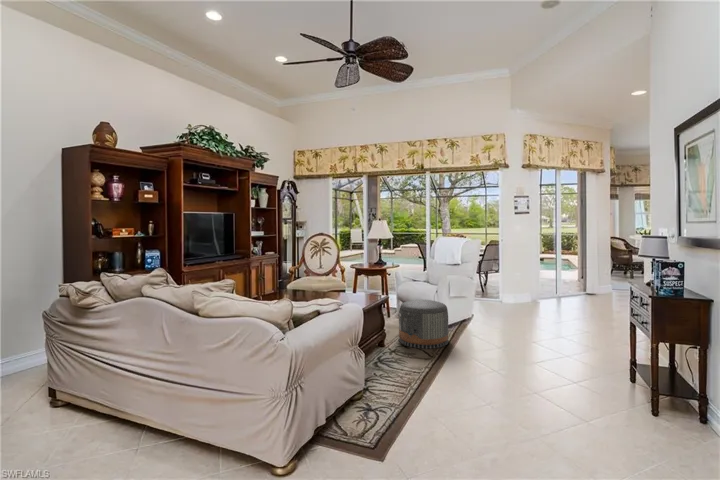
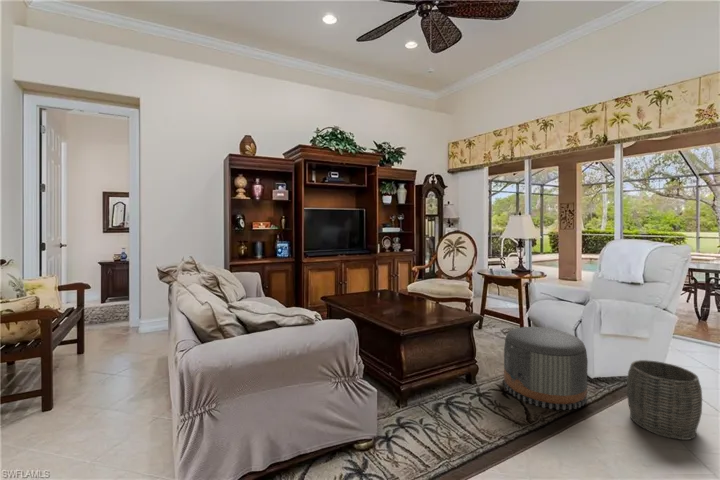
woven basket: none [468,309,501,347] -> present [627,360,702,440]

